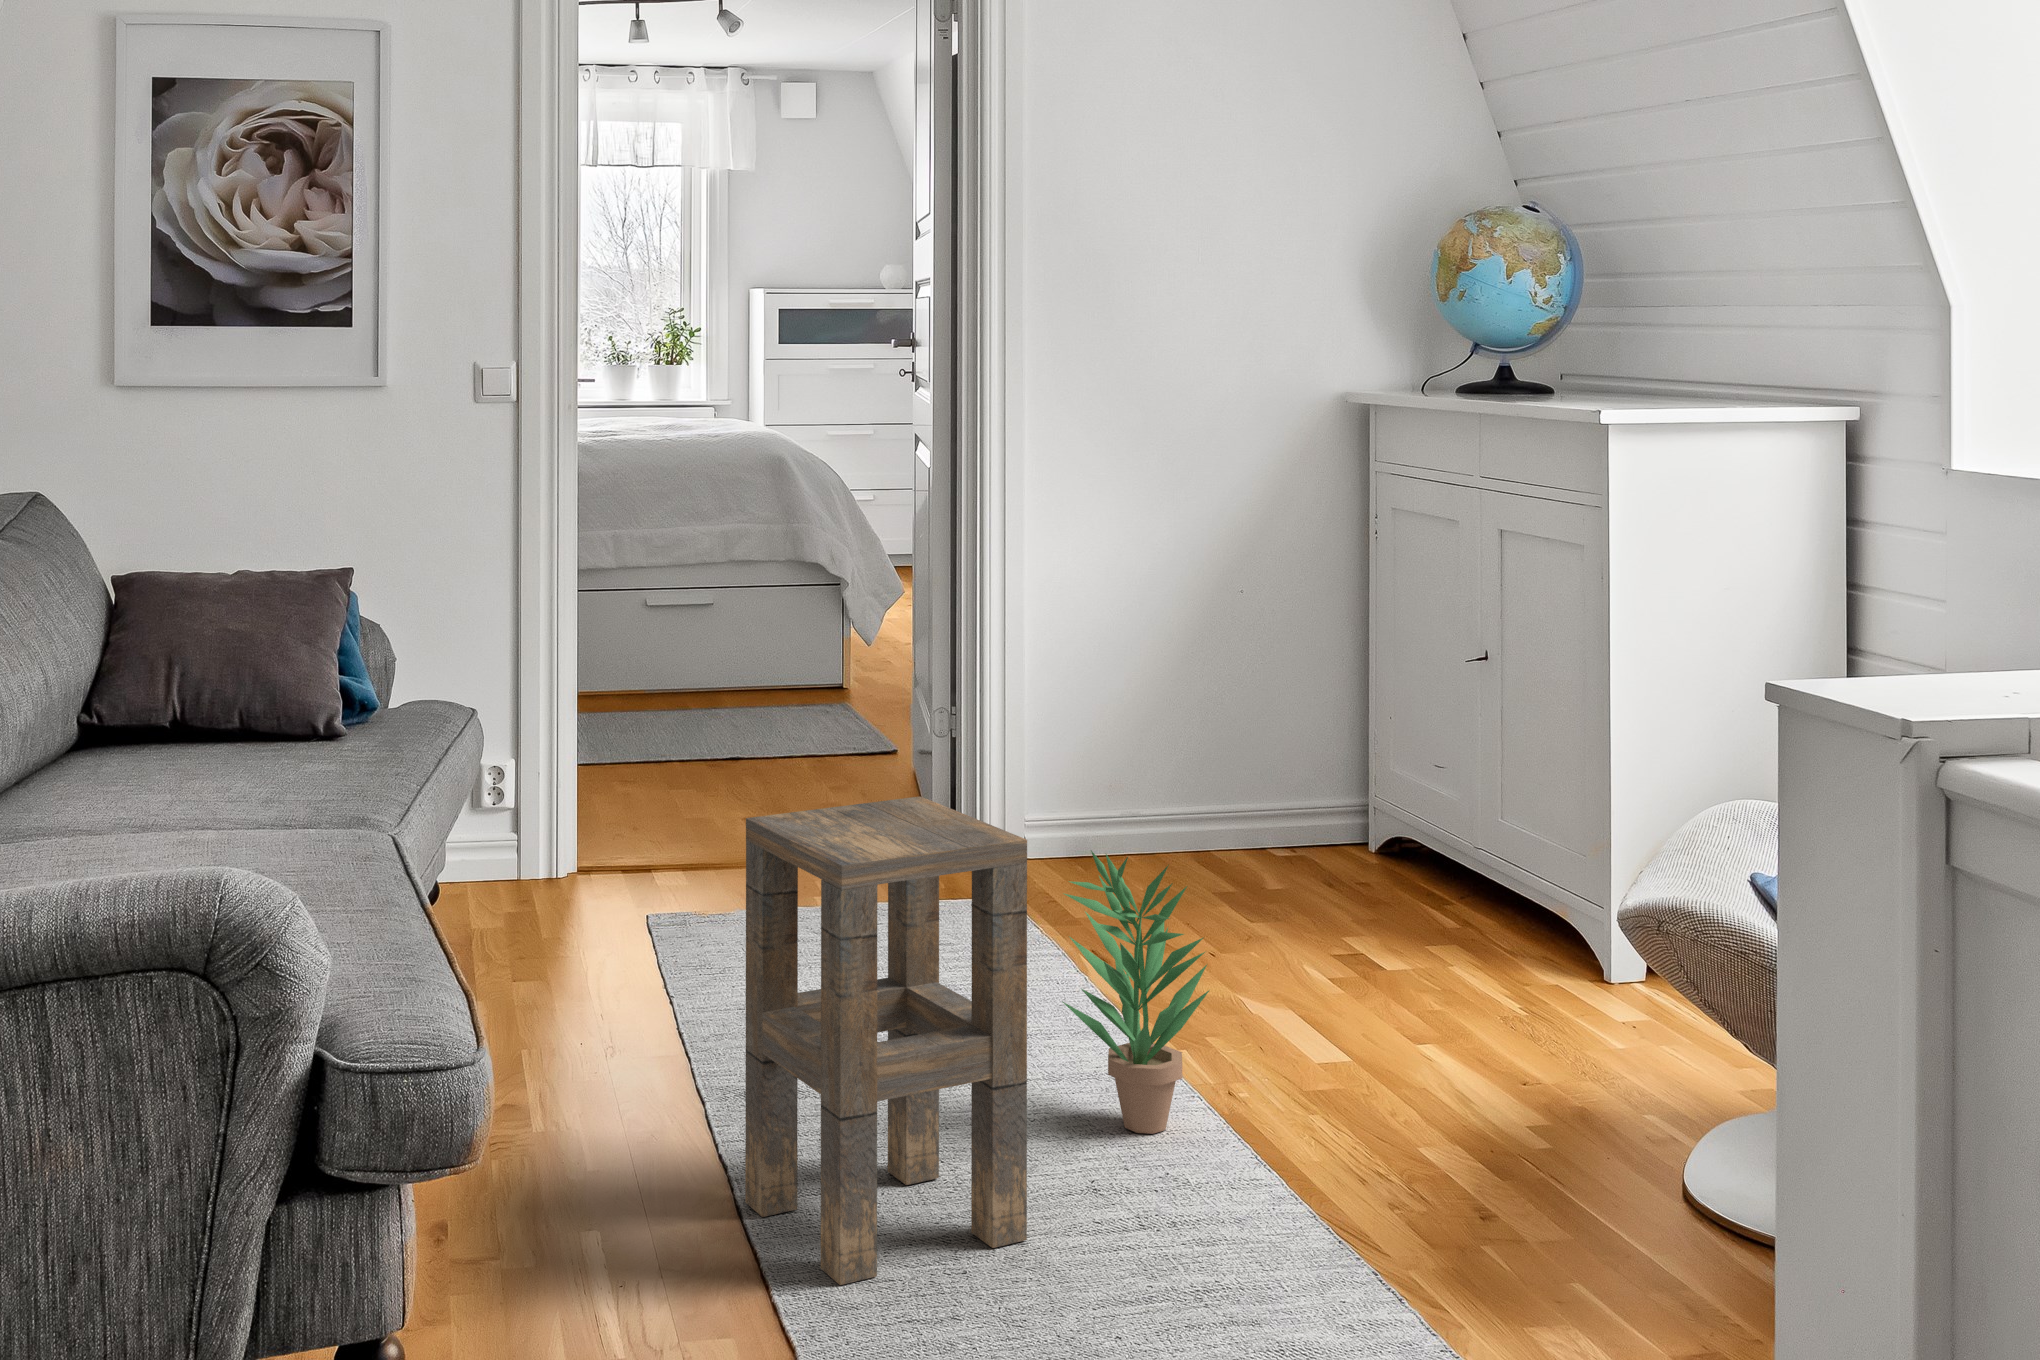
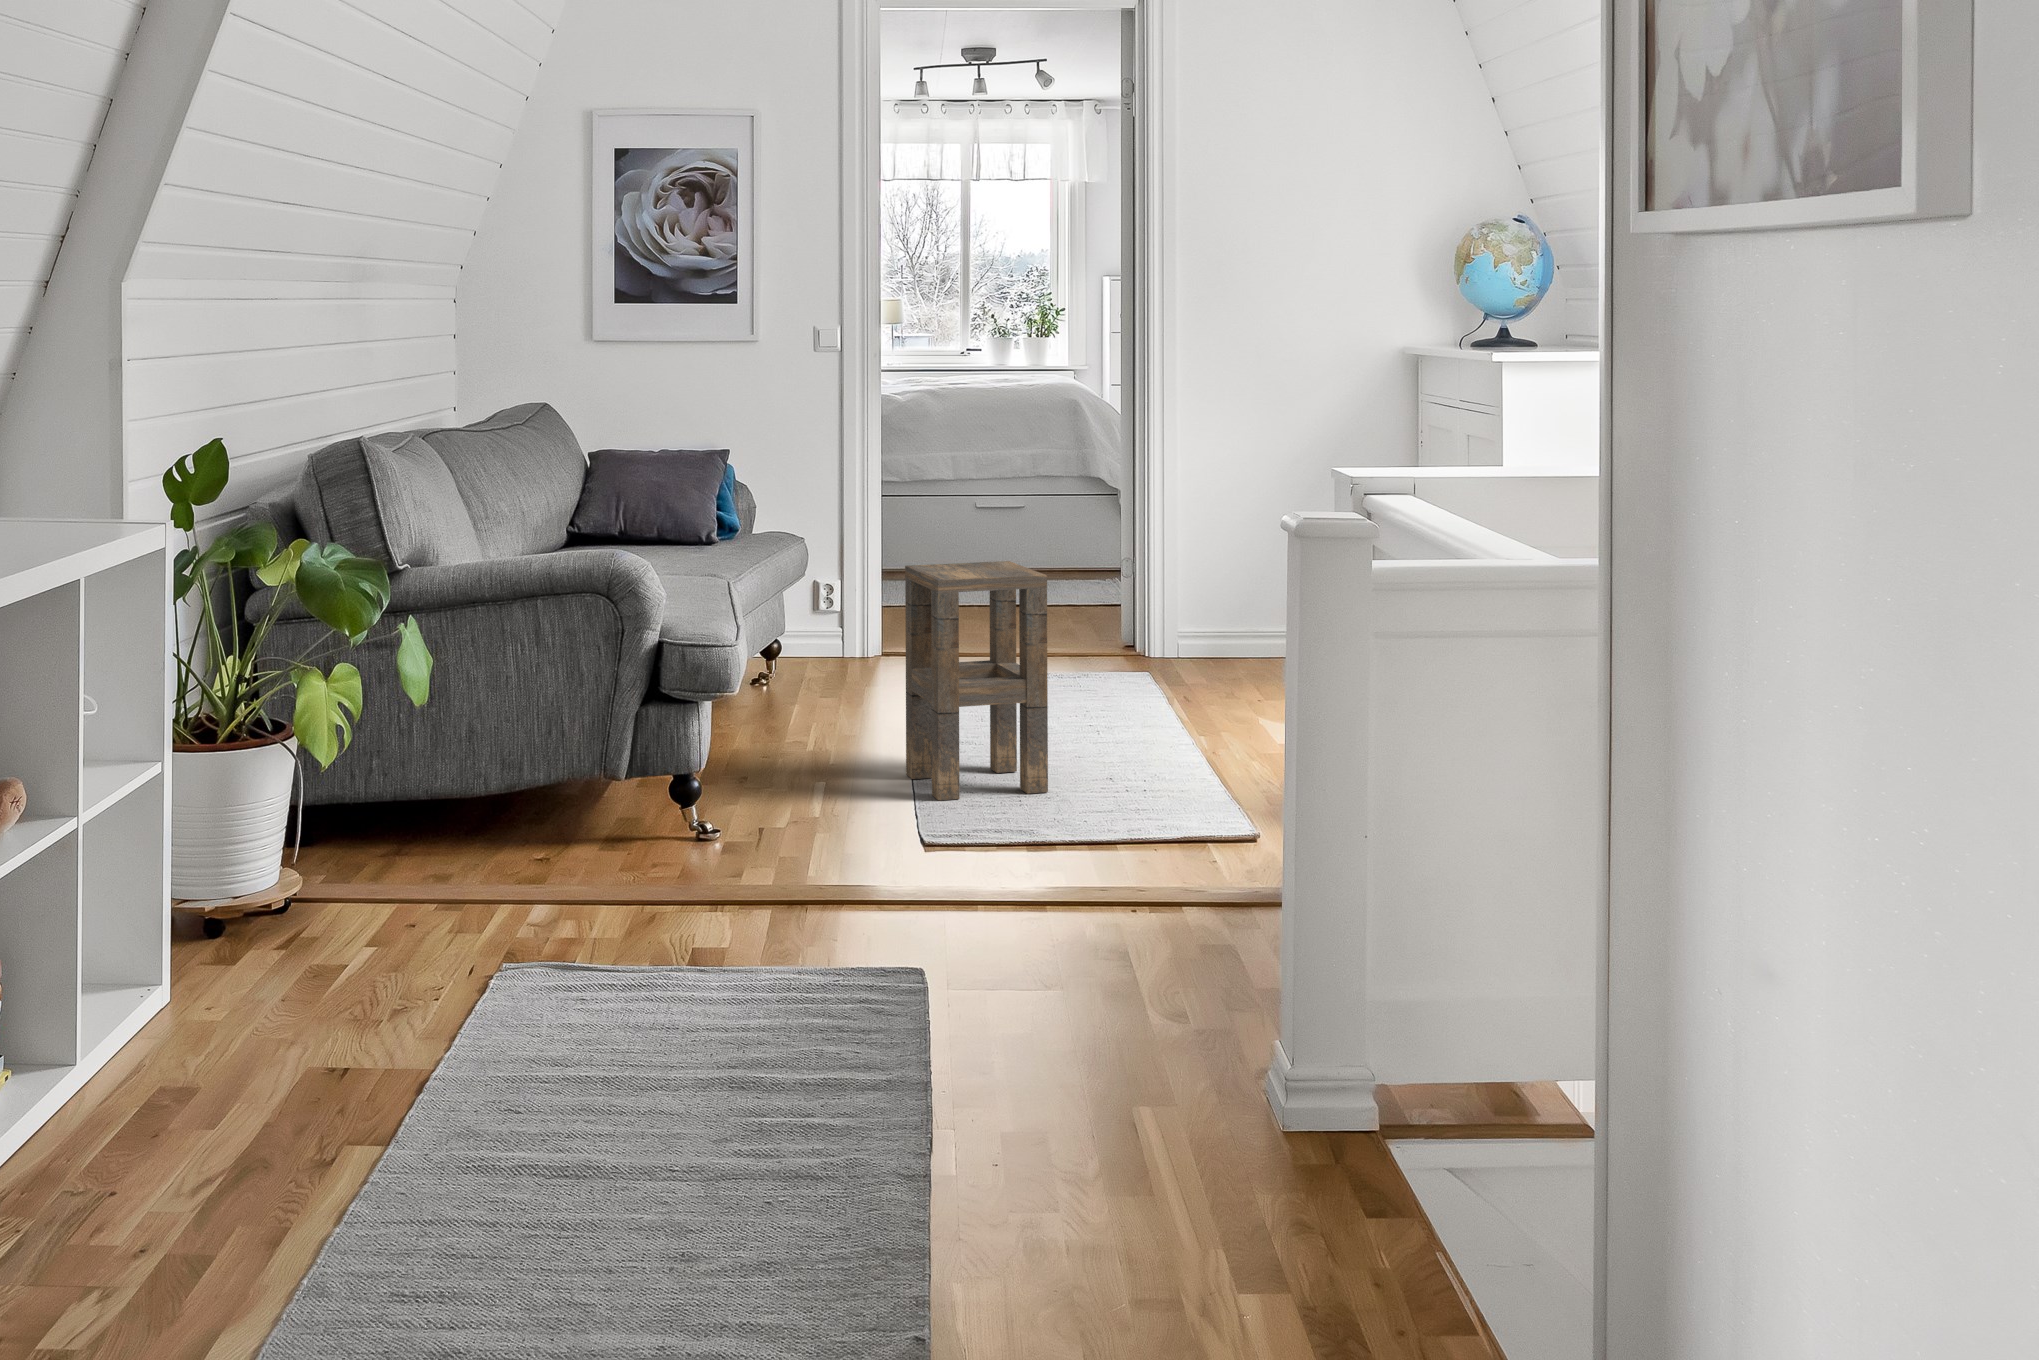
potted plant: present [1063,851,1209,1134] -> none [1099,600,1191,763]

